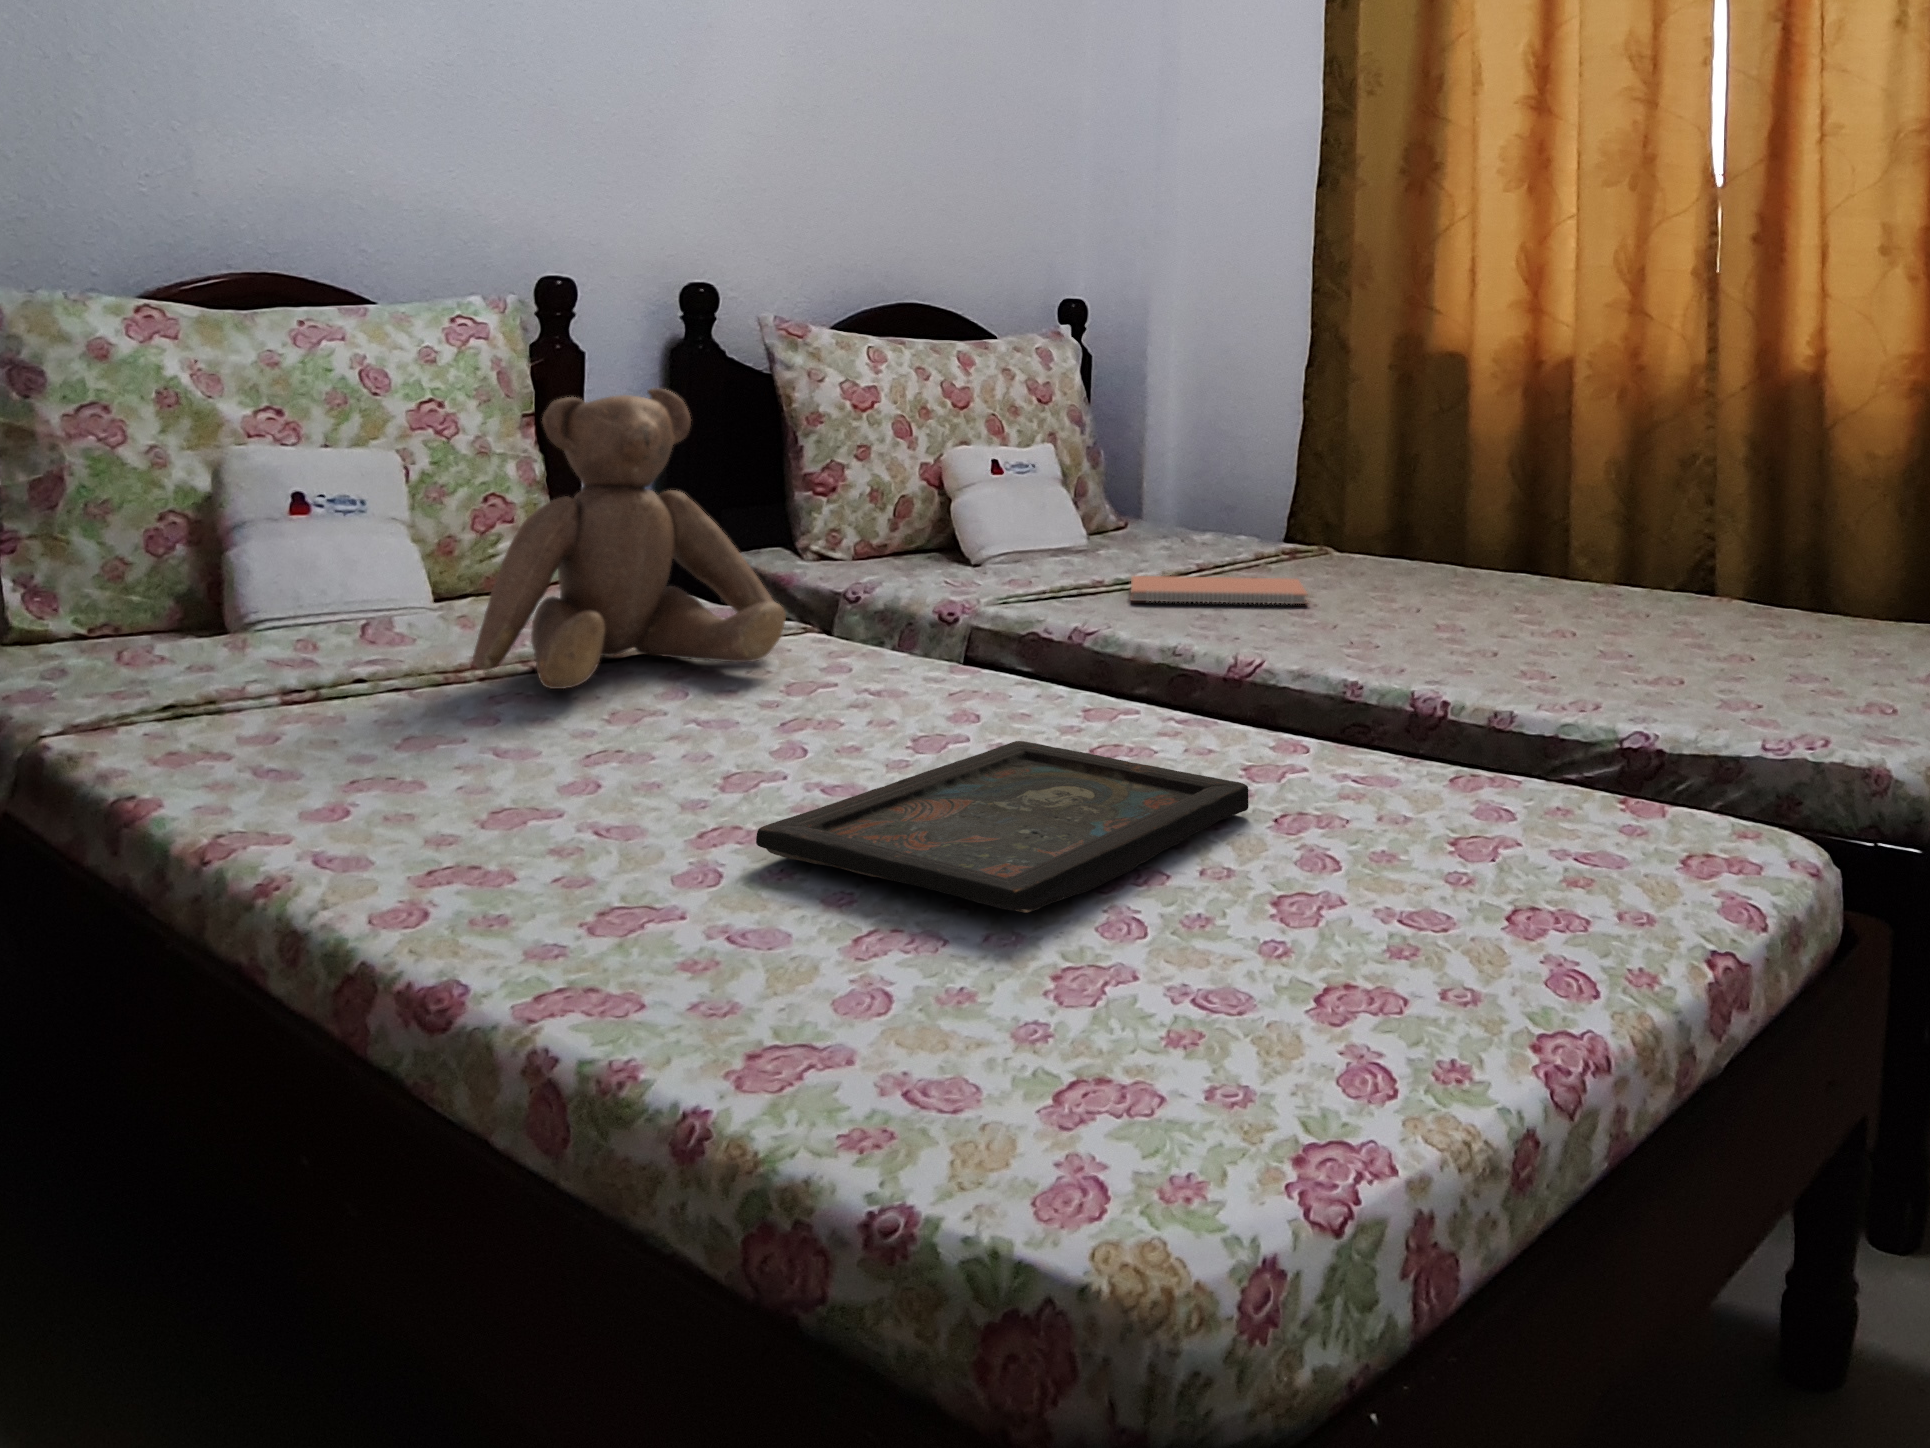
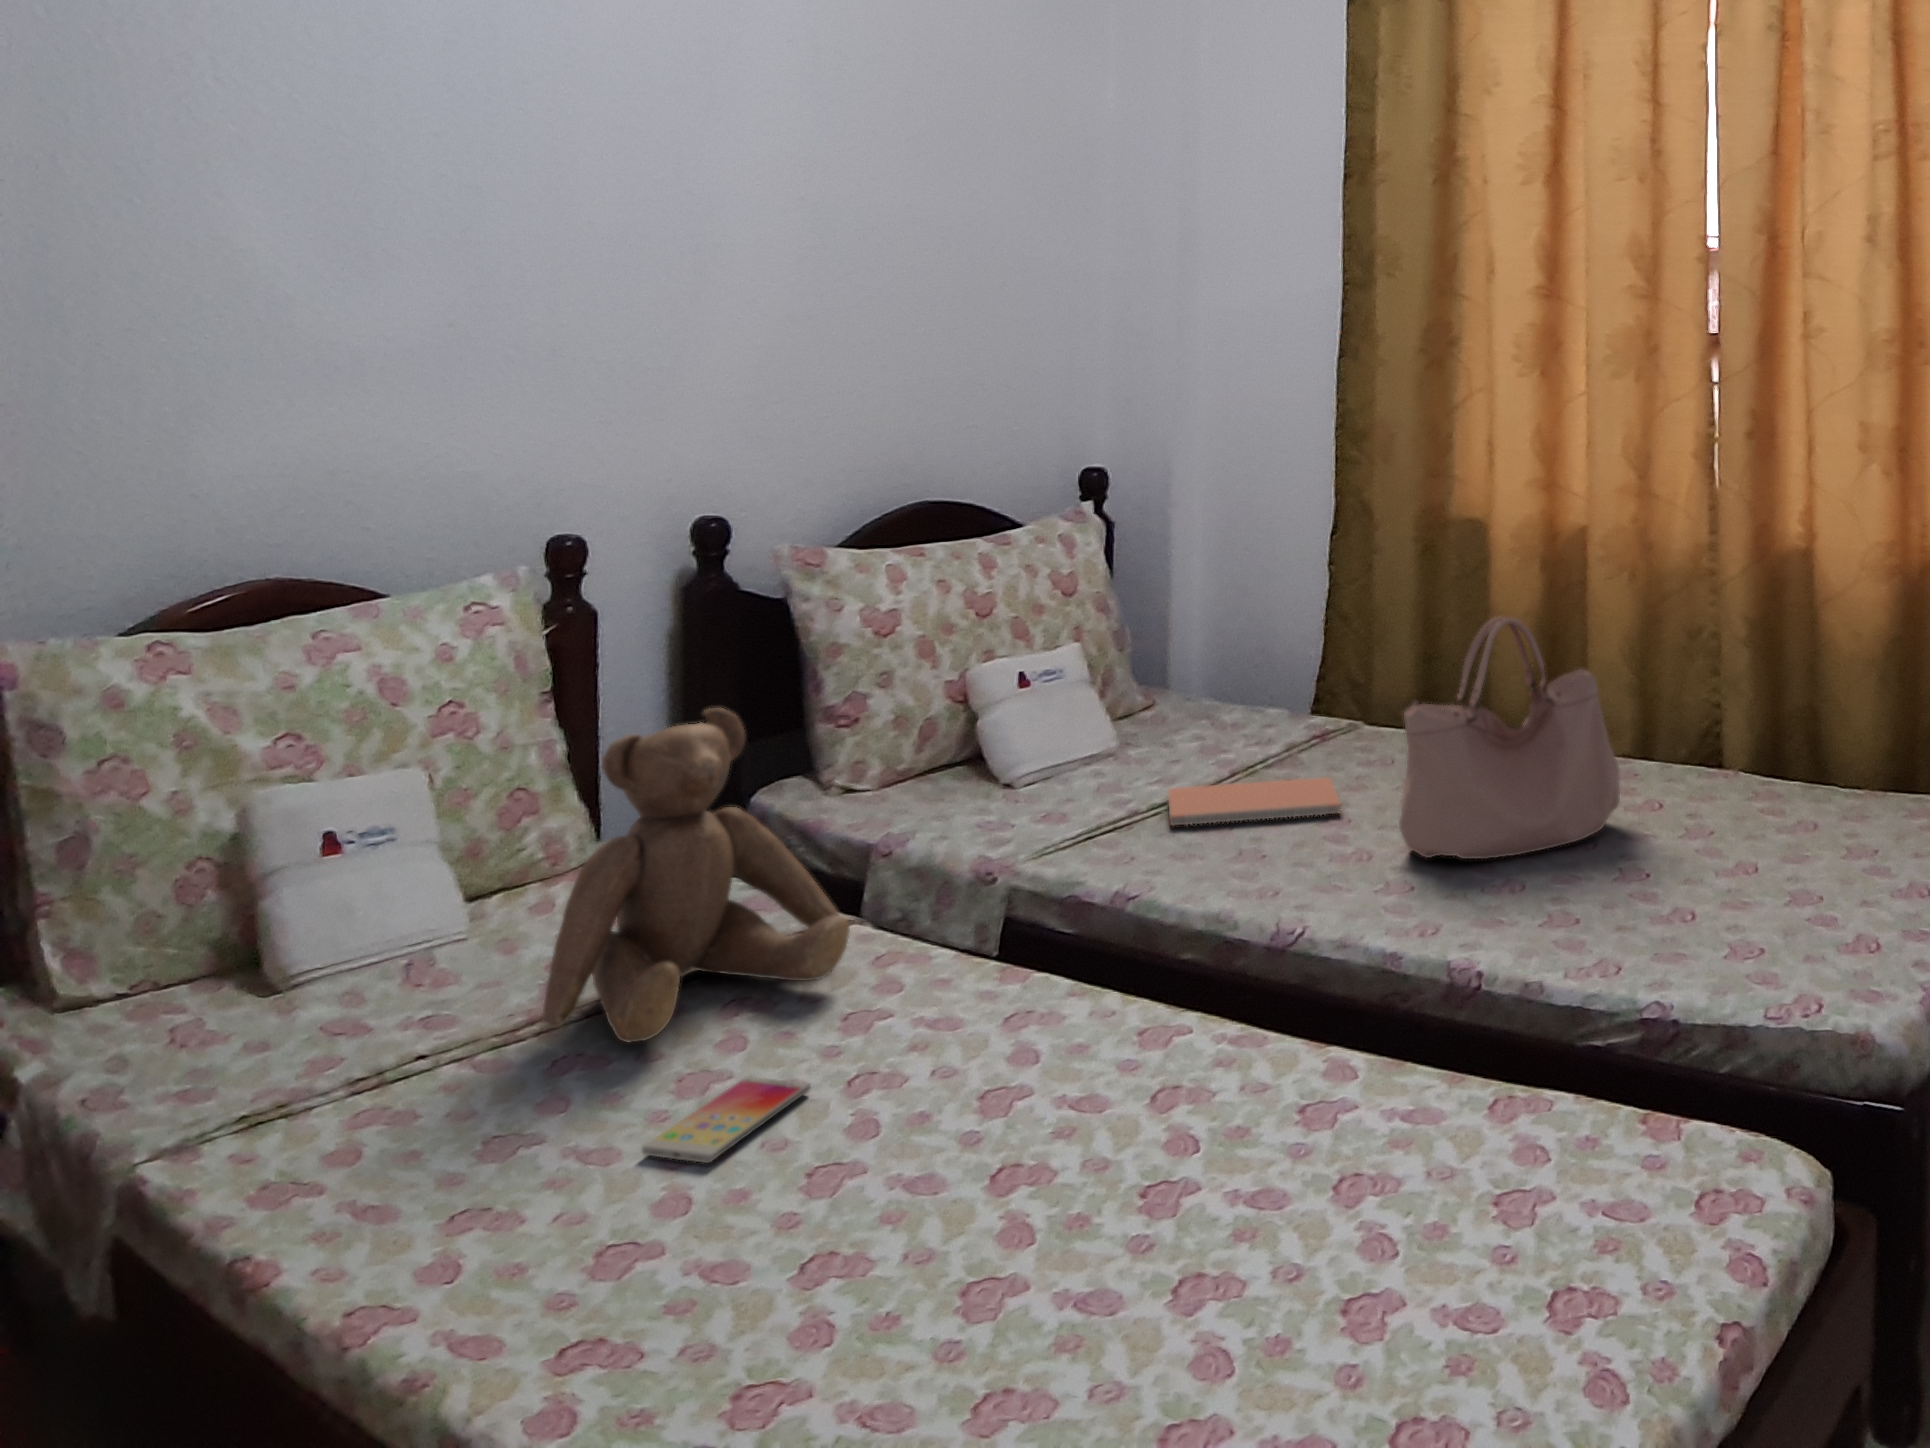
handbag: none [1370,388,1615,641] -> present [1399,617,1620,859]
smartphone: none [534,721,721,778] -> present [642,1076,811,1163]
tray: present [756,741,1249,913] -> none [883,1070,1301,1292]

